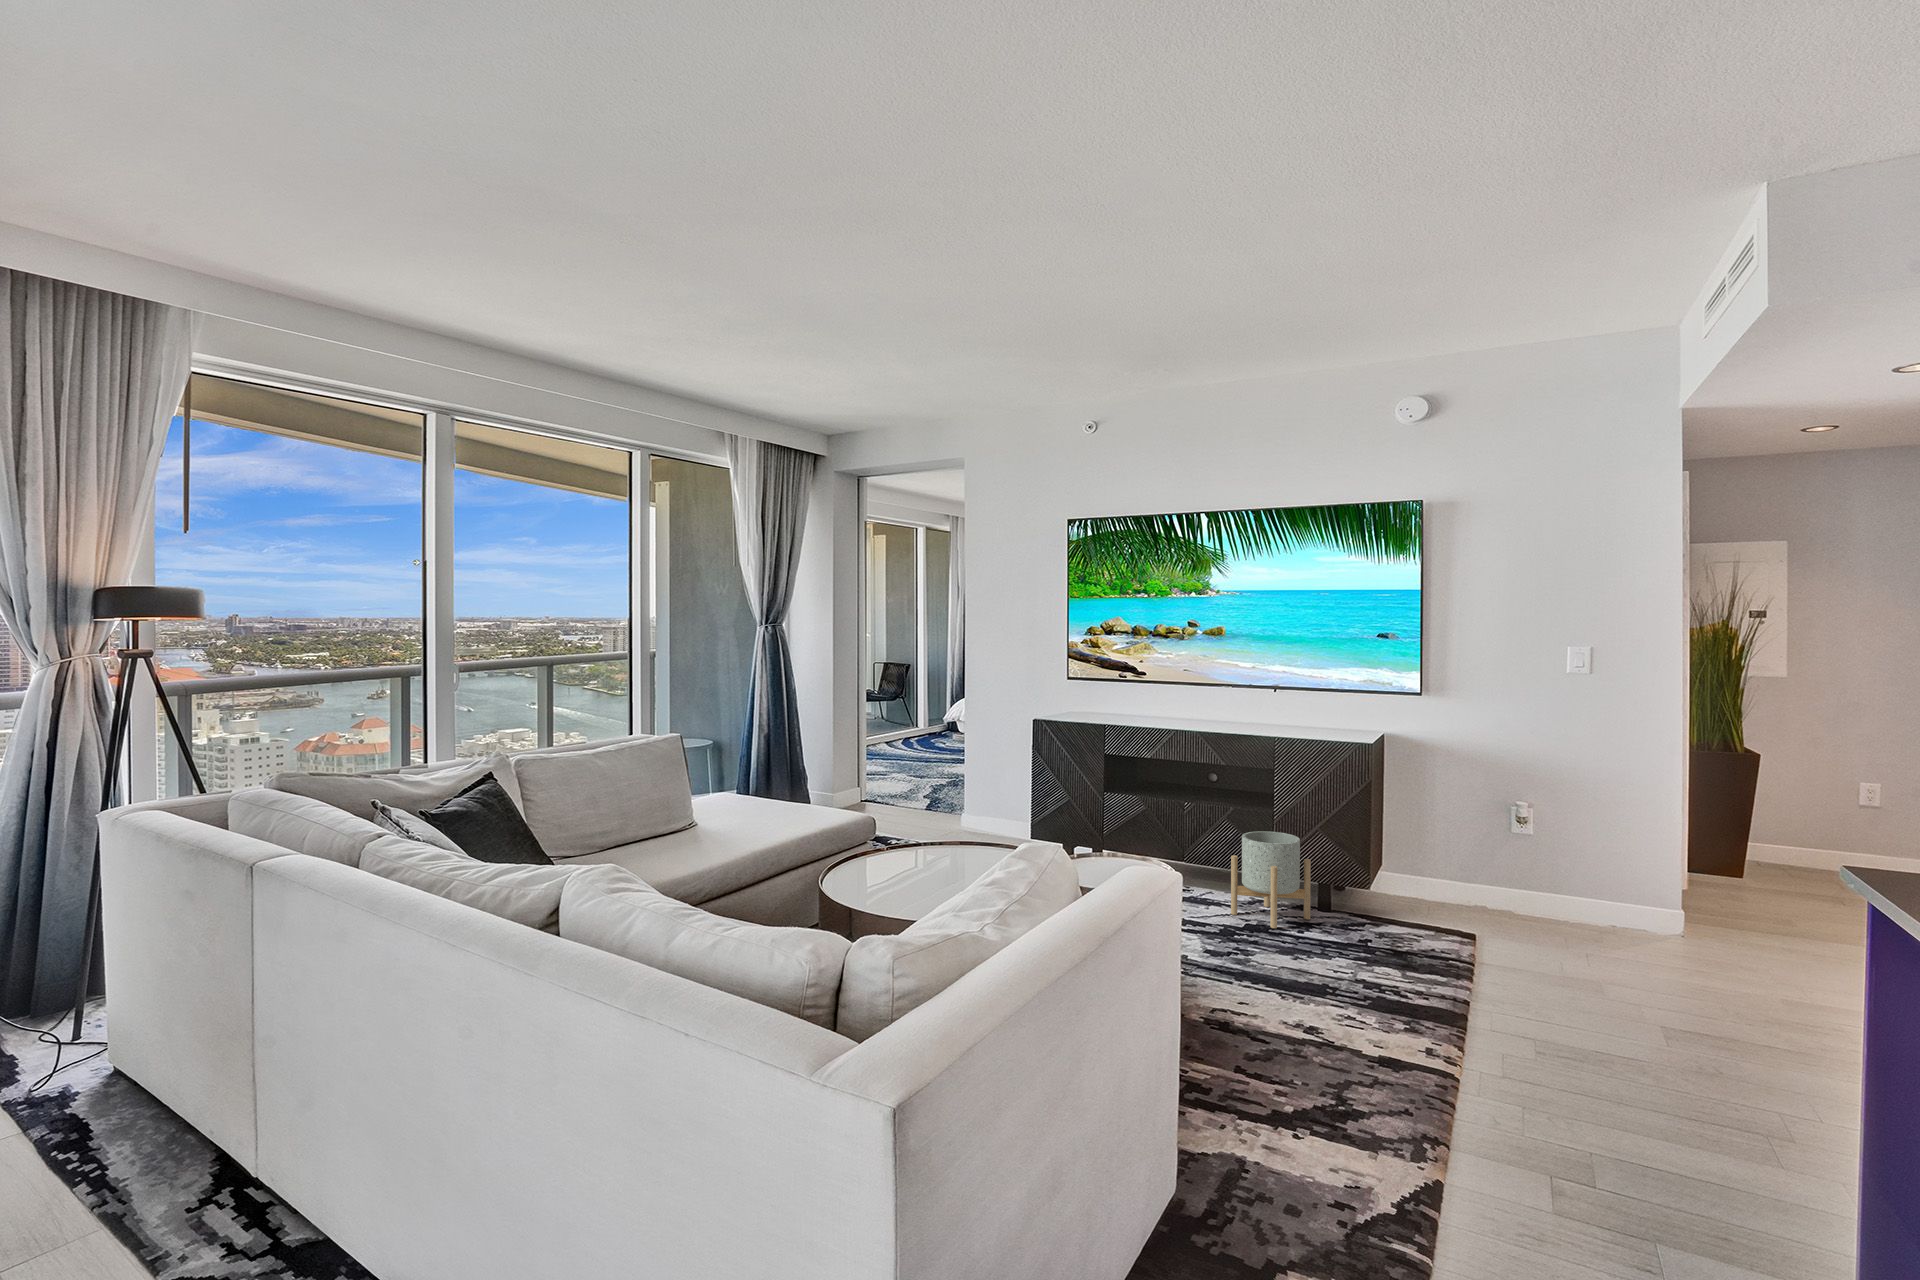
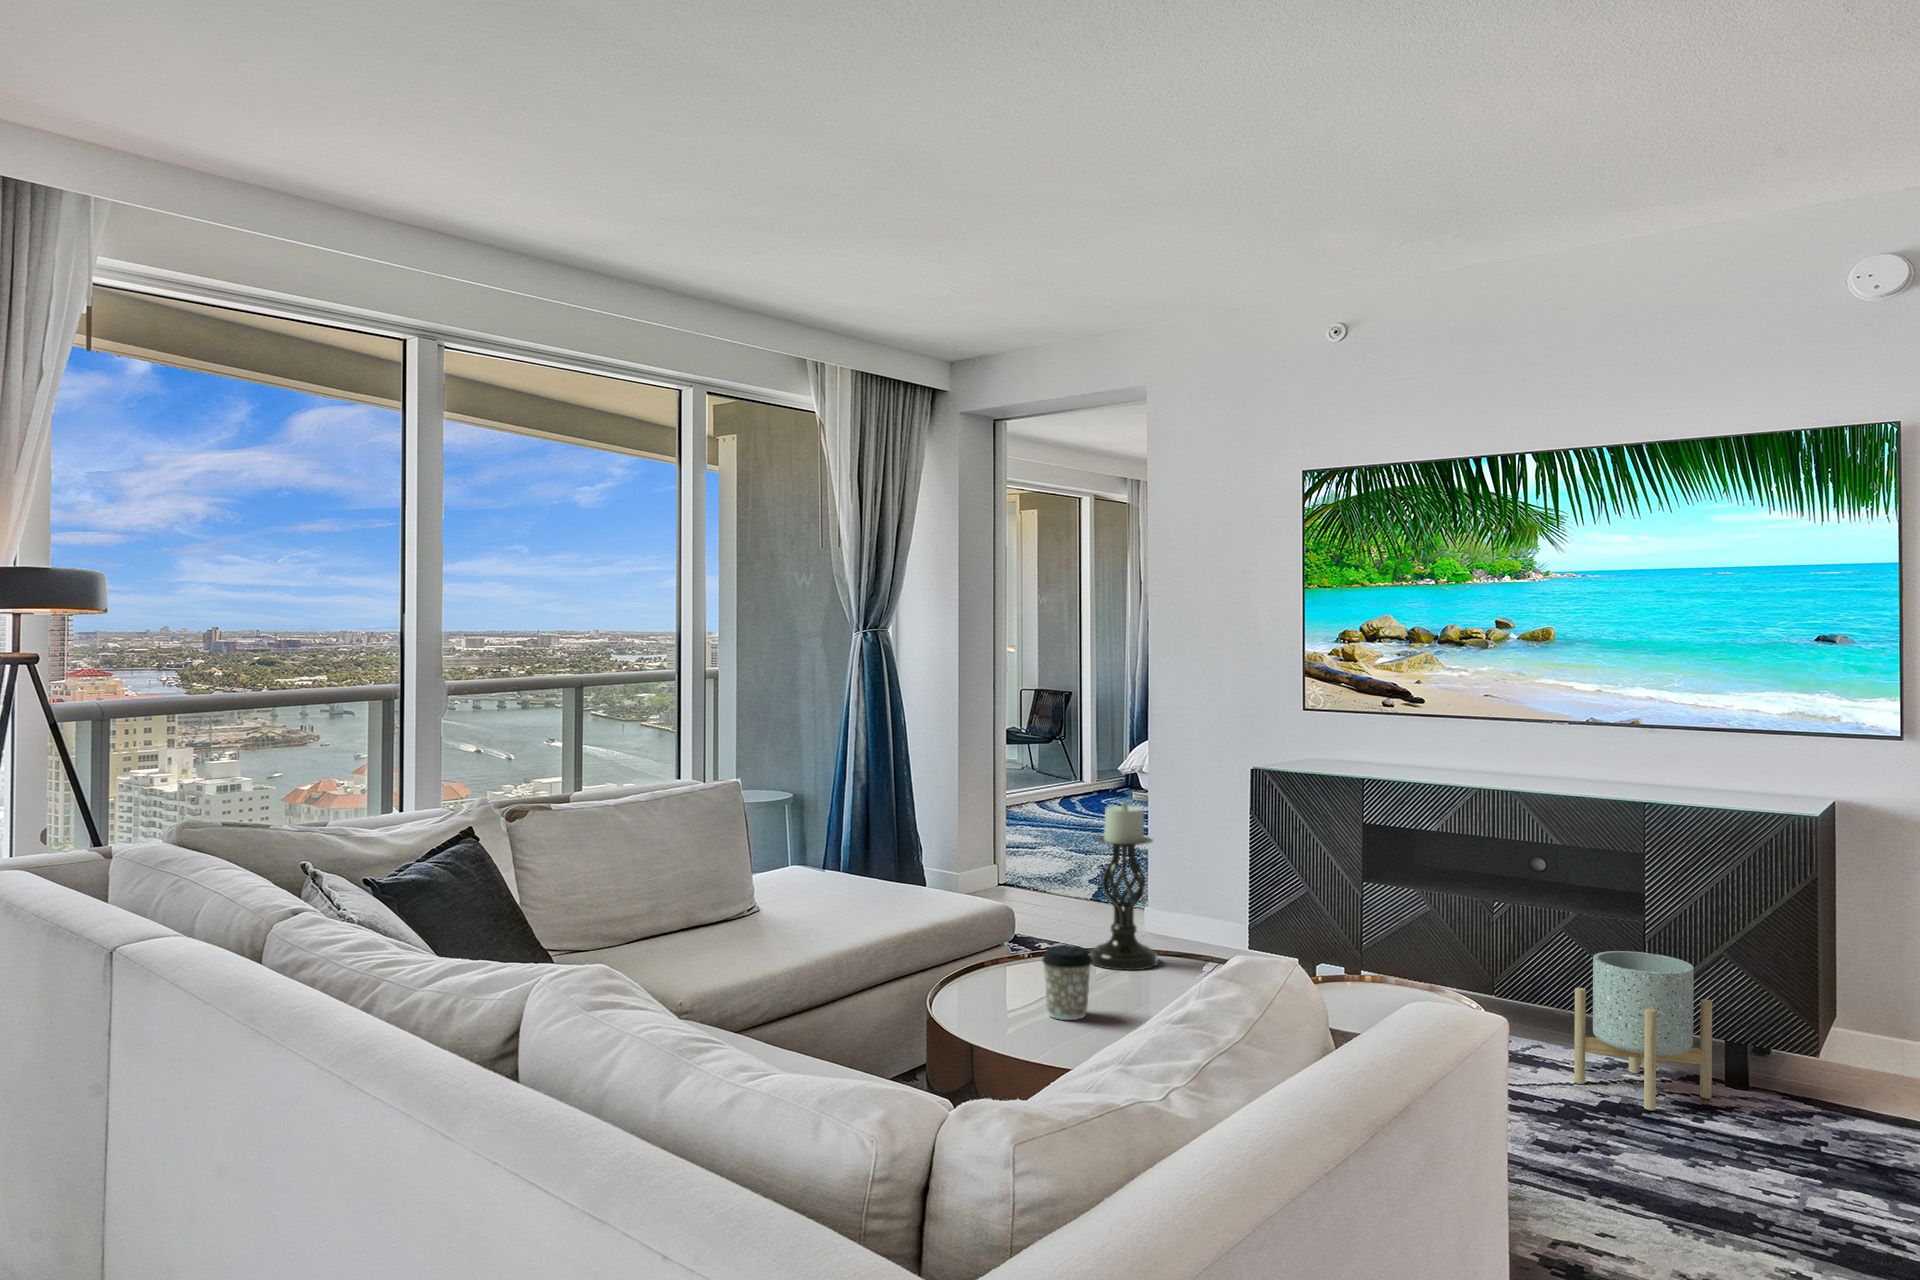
candle holder: none [930,749,973,856] -> present [1090,802,1158,970]
coffee cup: none [902,842,934,889] -> present [1042,945,1092,1020]

